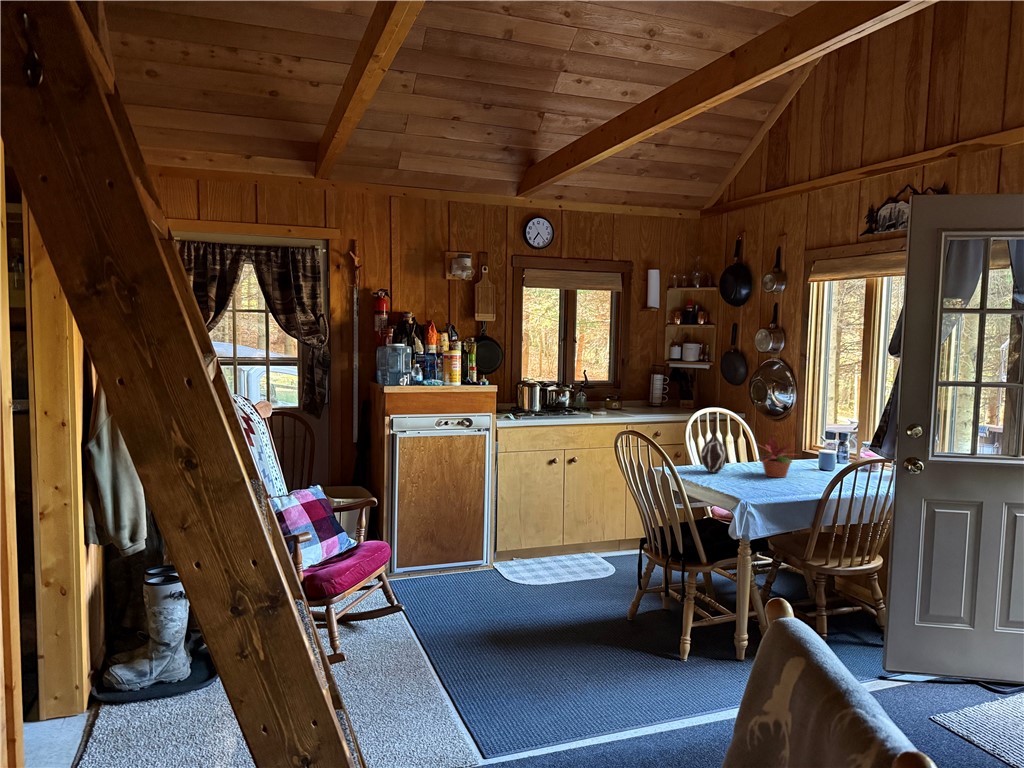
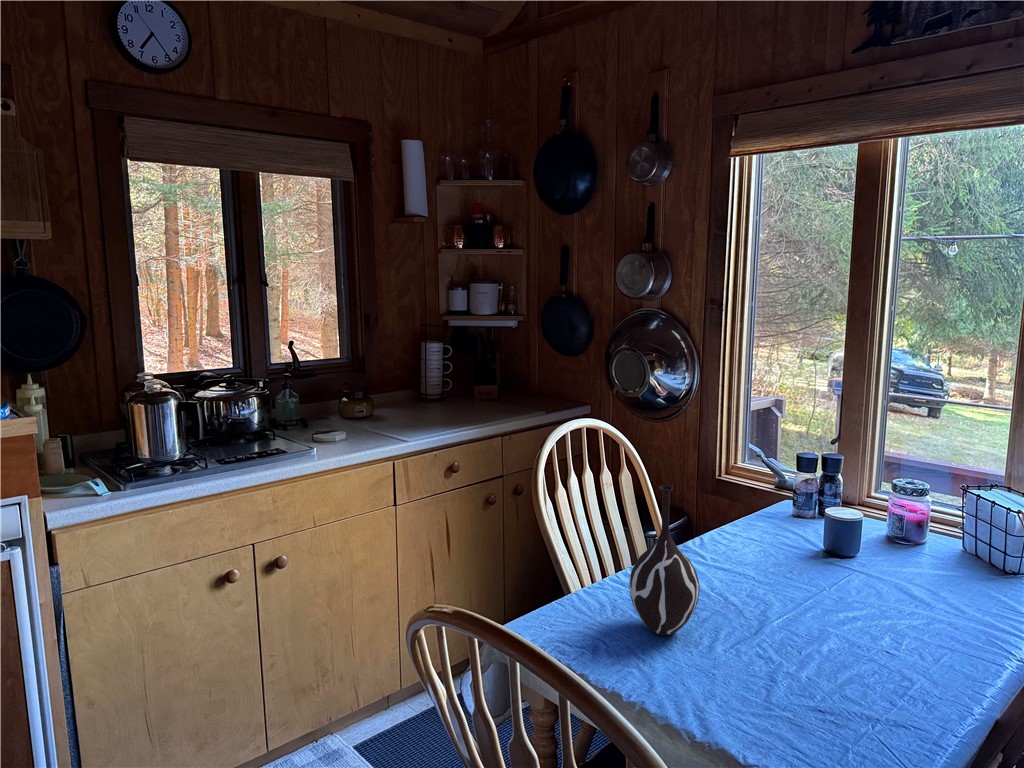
potted plant: present [756,436,792,478] -> none [757,526,889,635]

